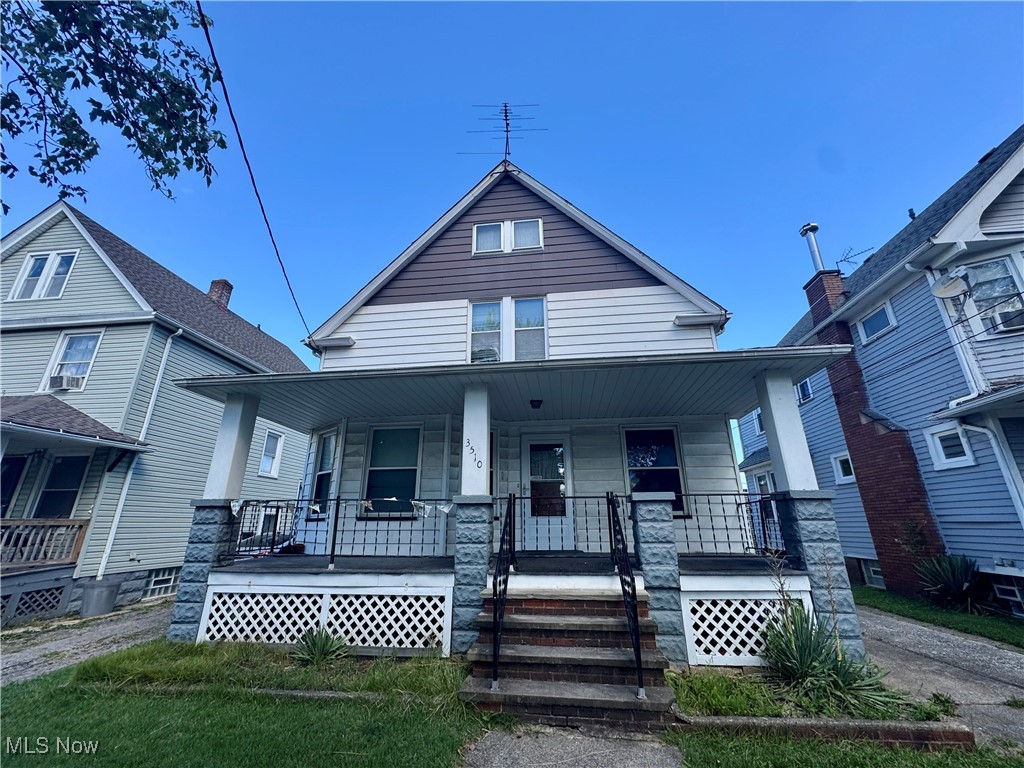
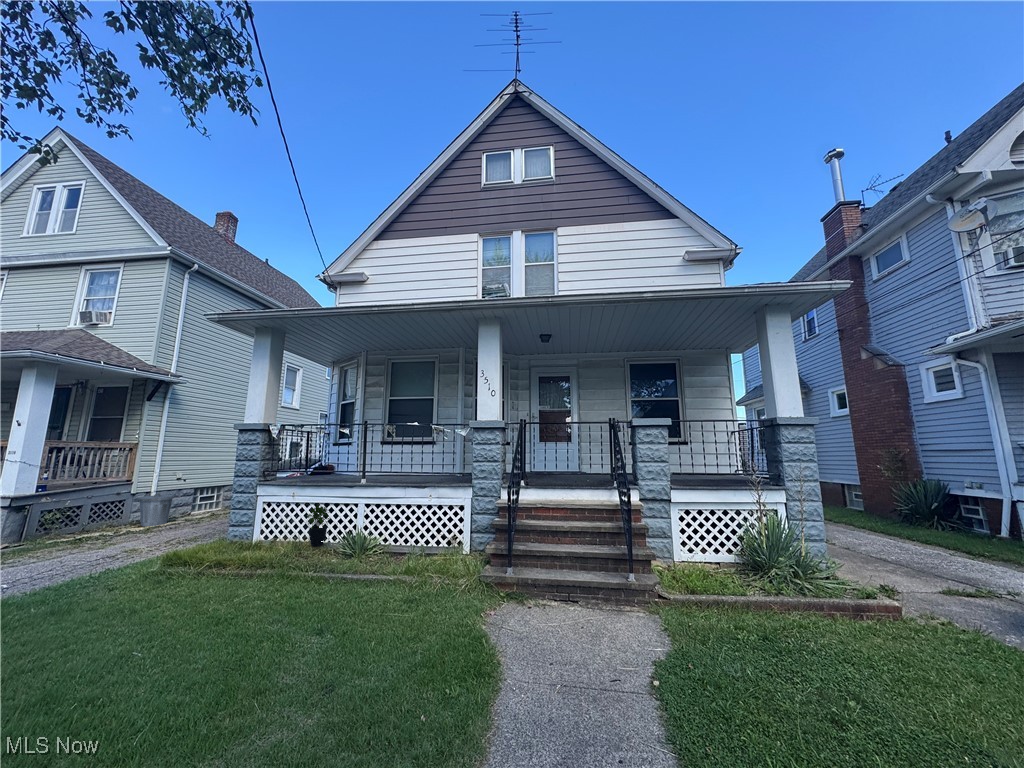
potted plant: none [257,595,291,648] -> present [308,505,330,546]

